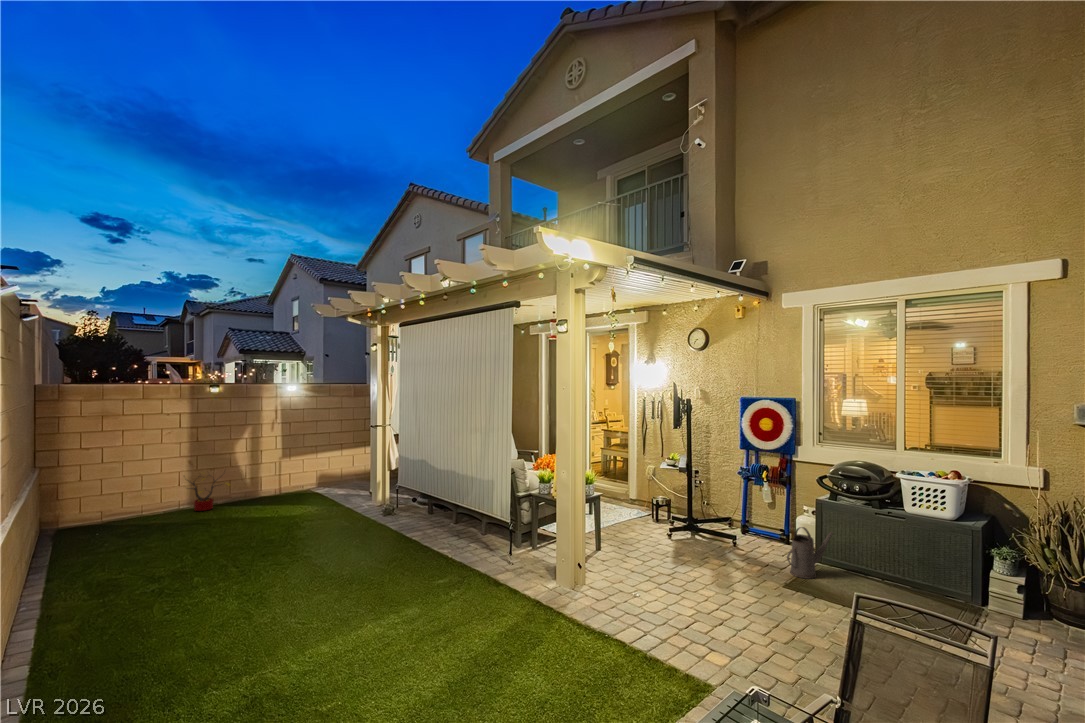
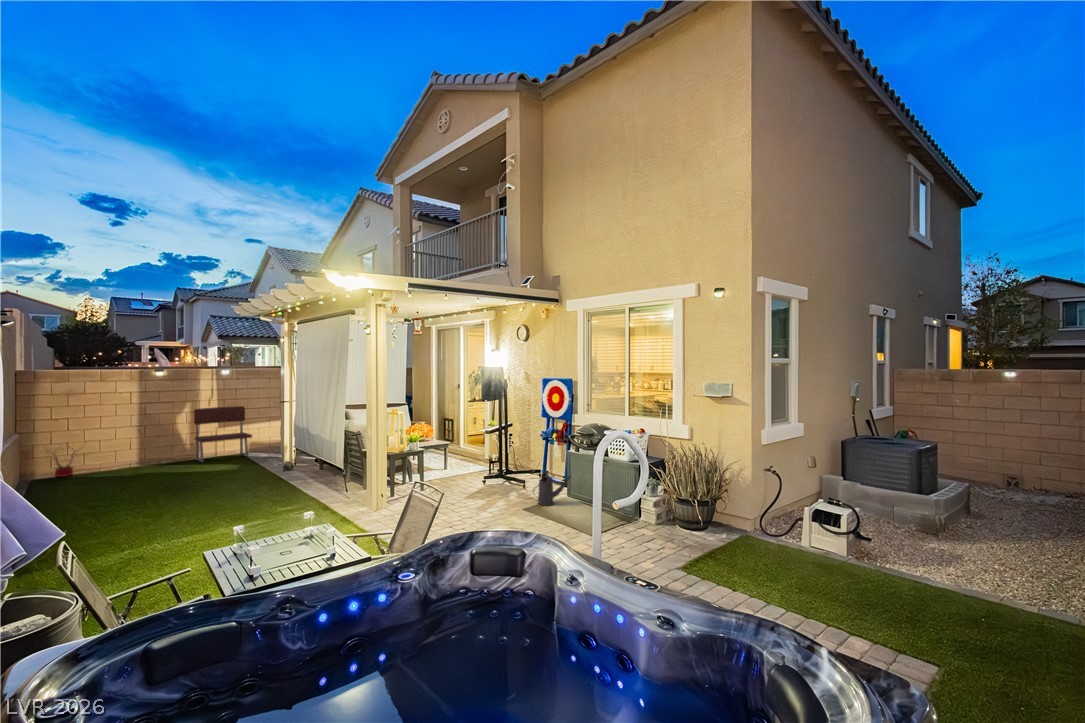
bench: none [255,431,326,504] -> present [194,406,252,462]
decorative plant: present [191,479,230,511] -> present [53,447,84,477]

